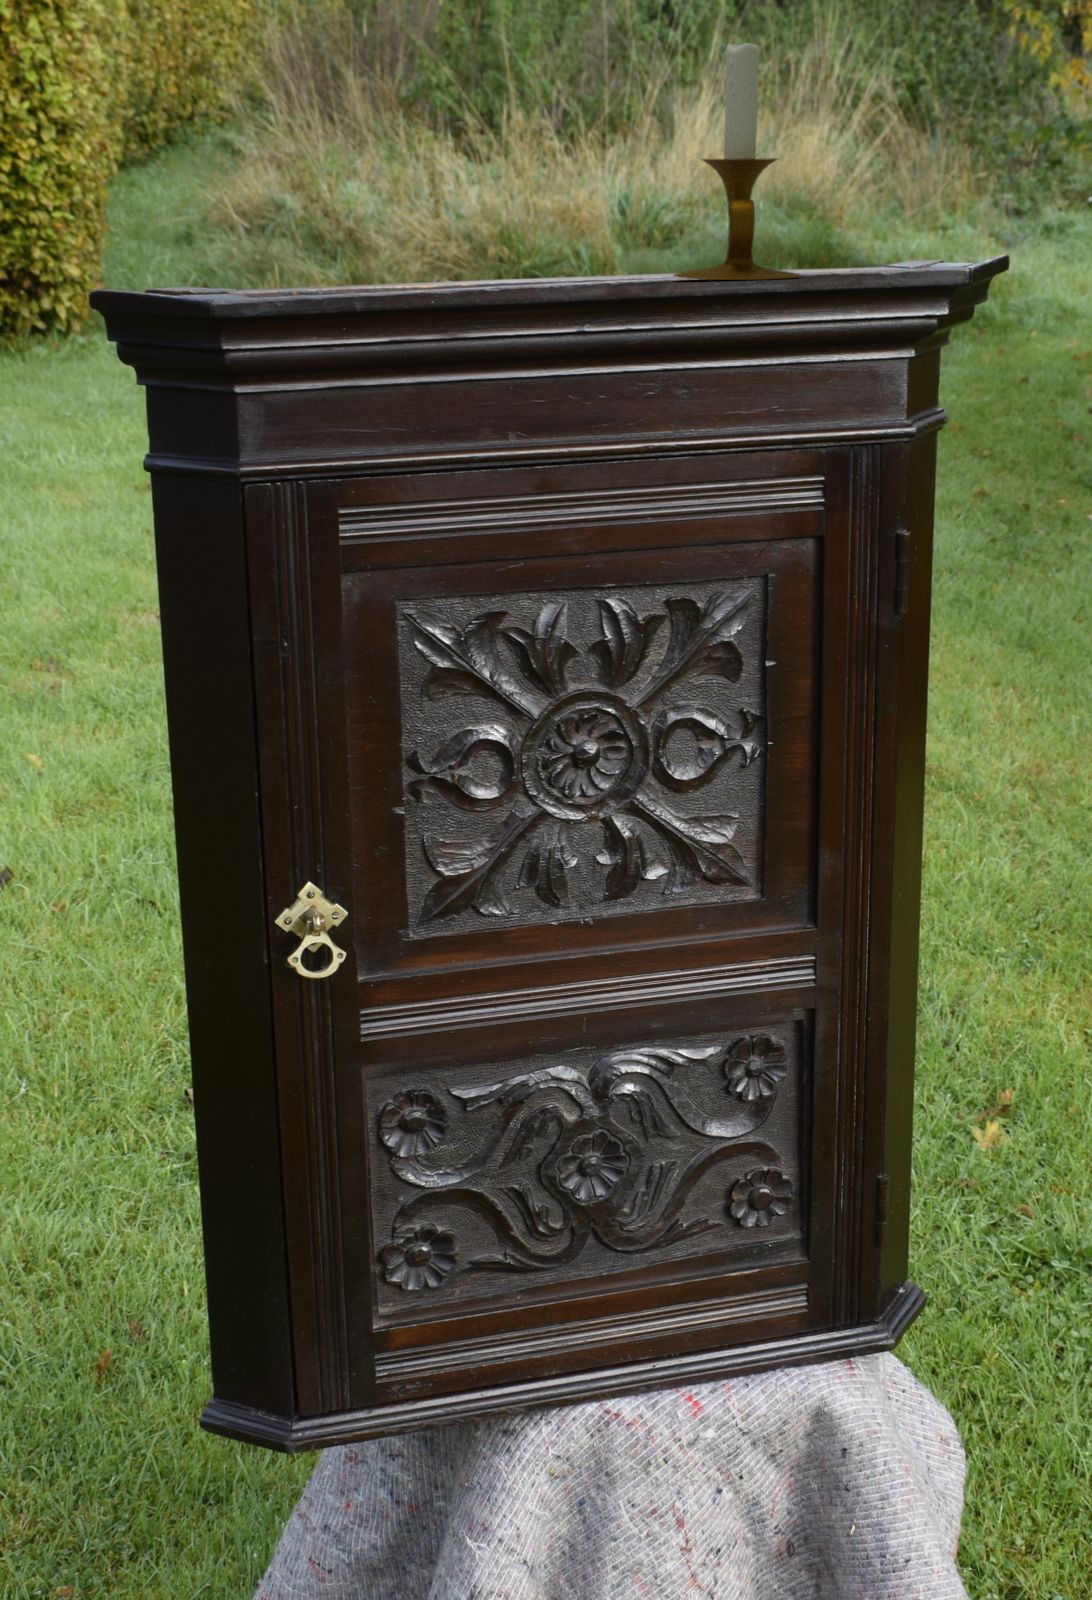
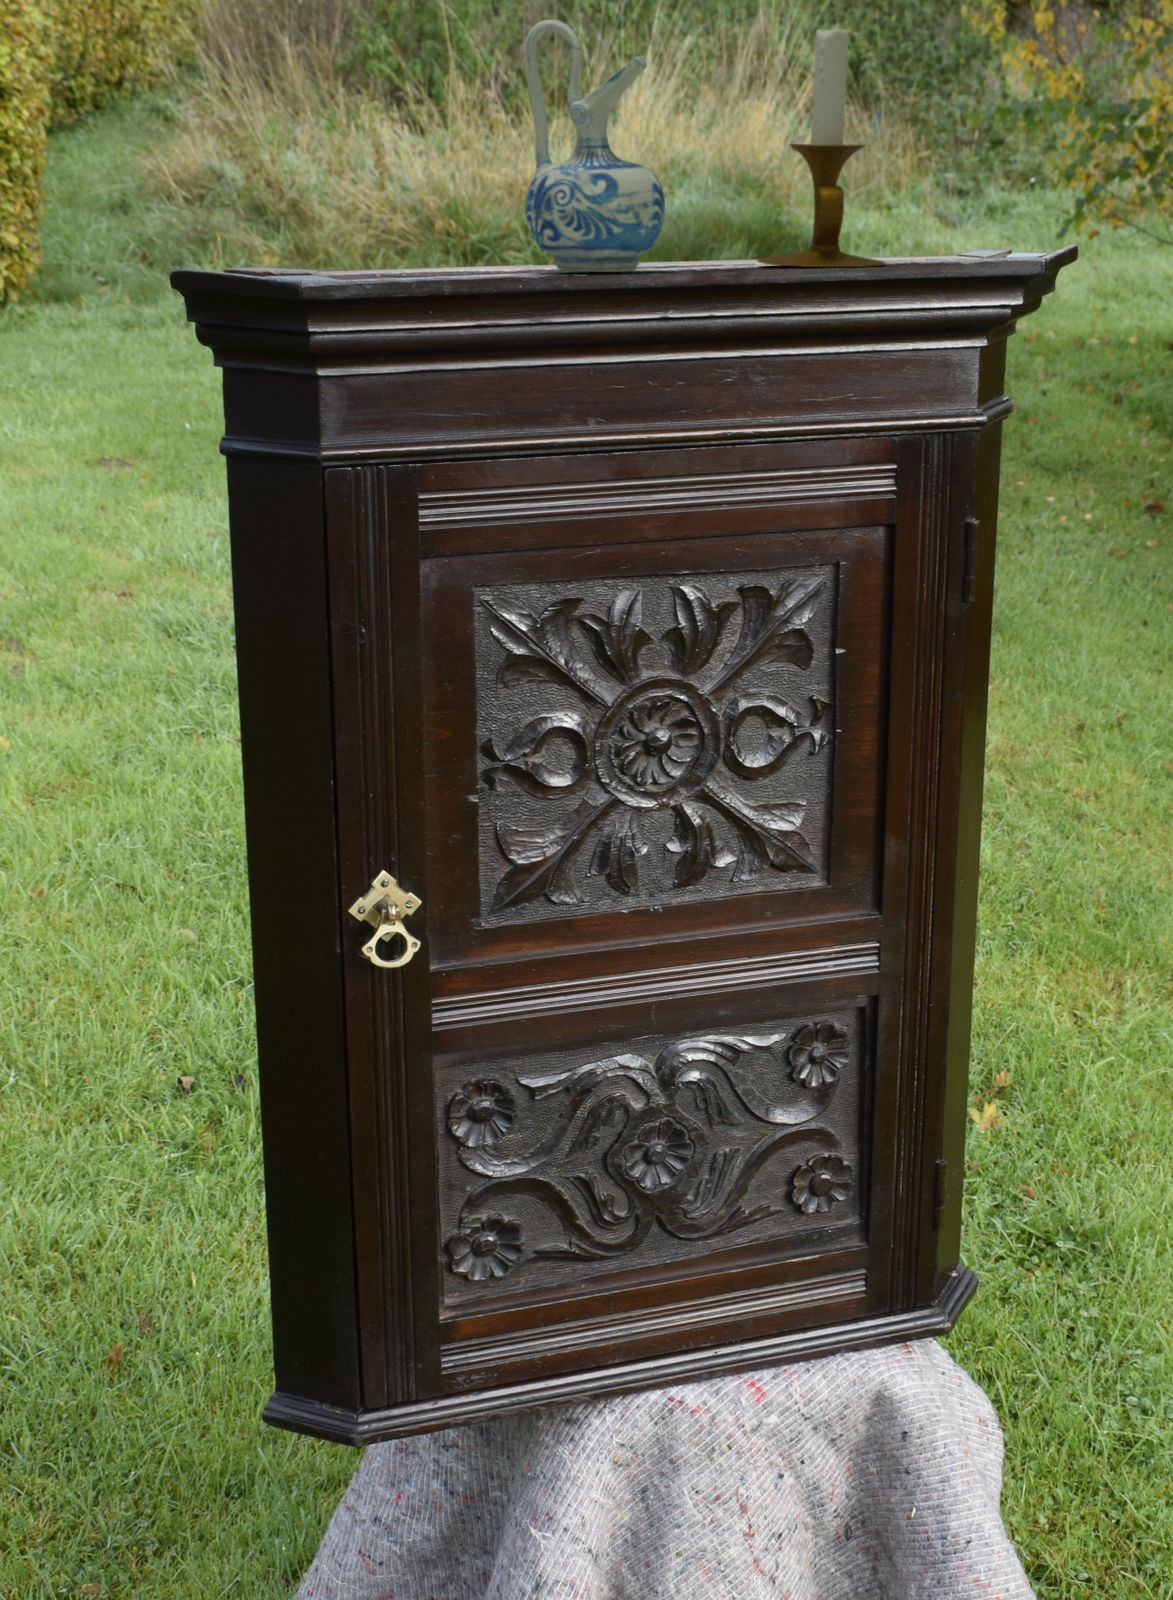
ceramic pitcher: none [428,39,571,287] -> present [524,20,665,272]

